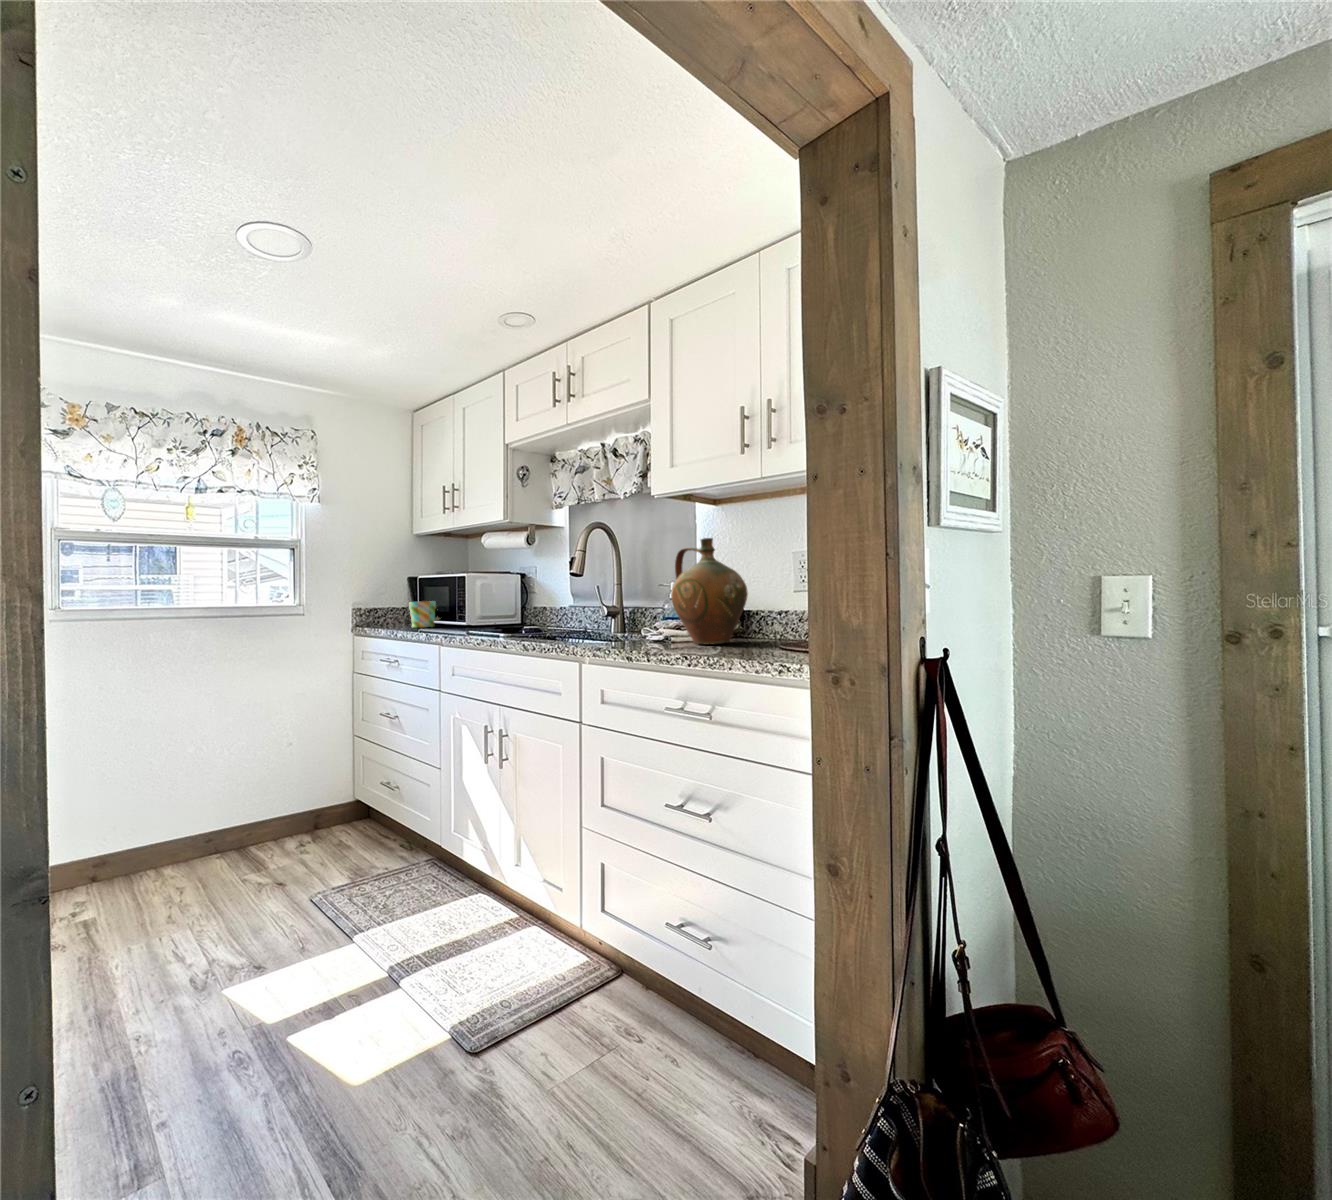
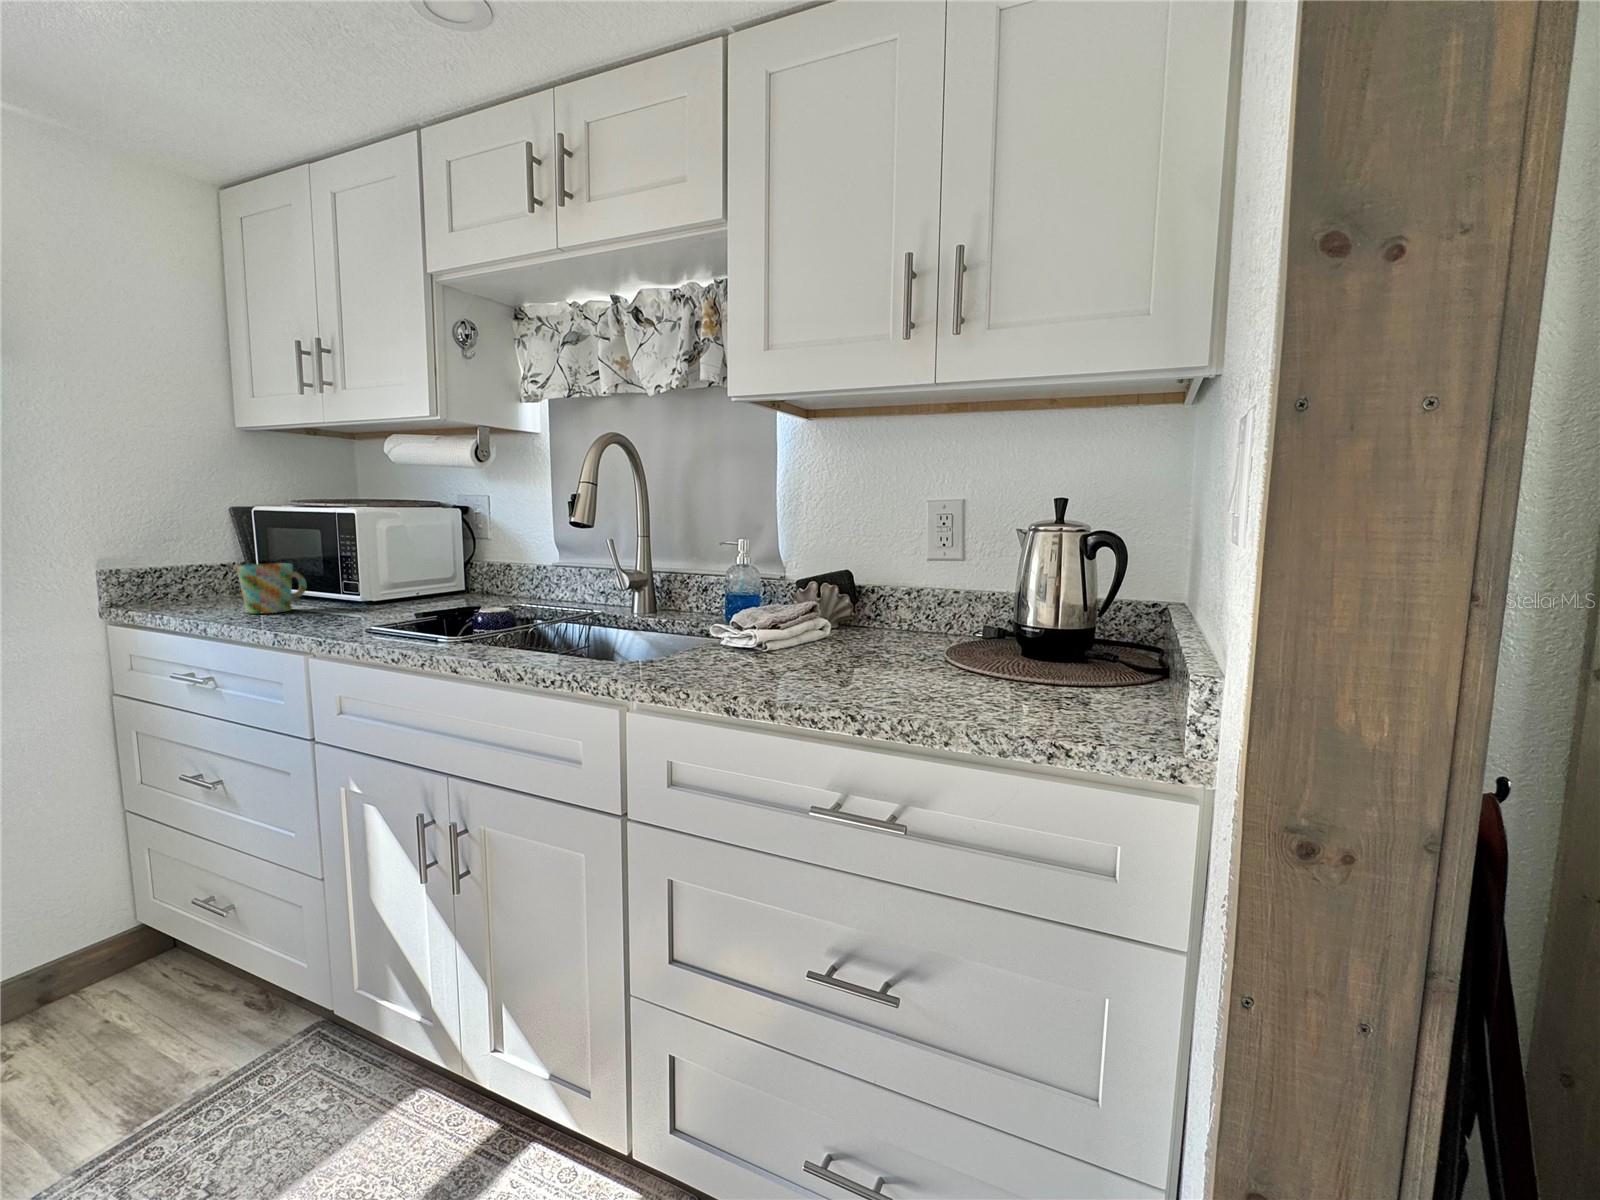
ceramic jug: present [671,538,748,644] -> none [796,485,933,678]

